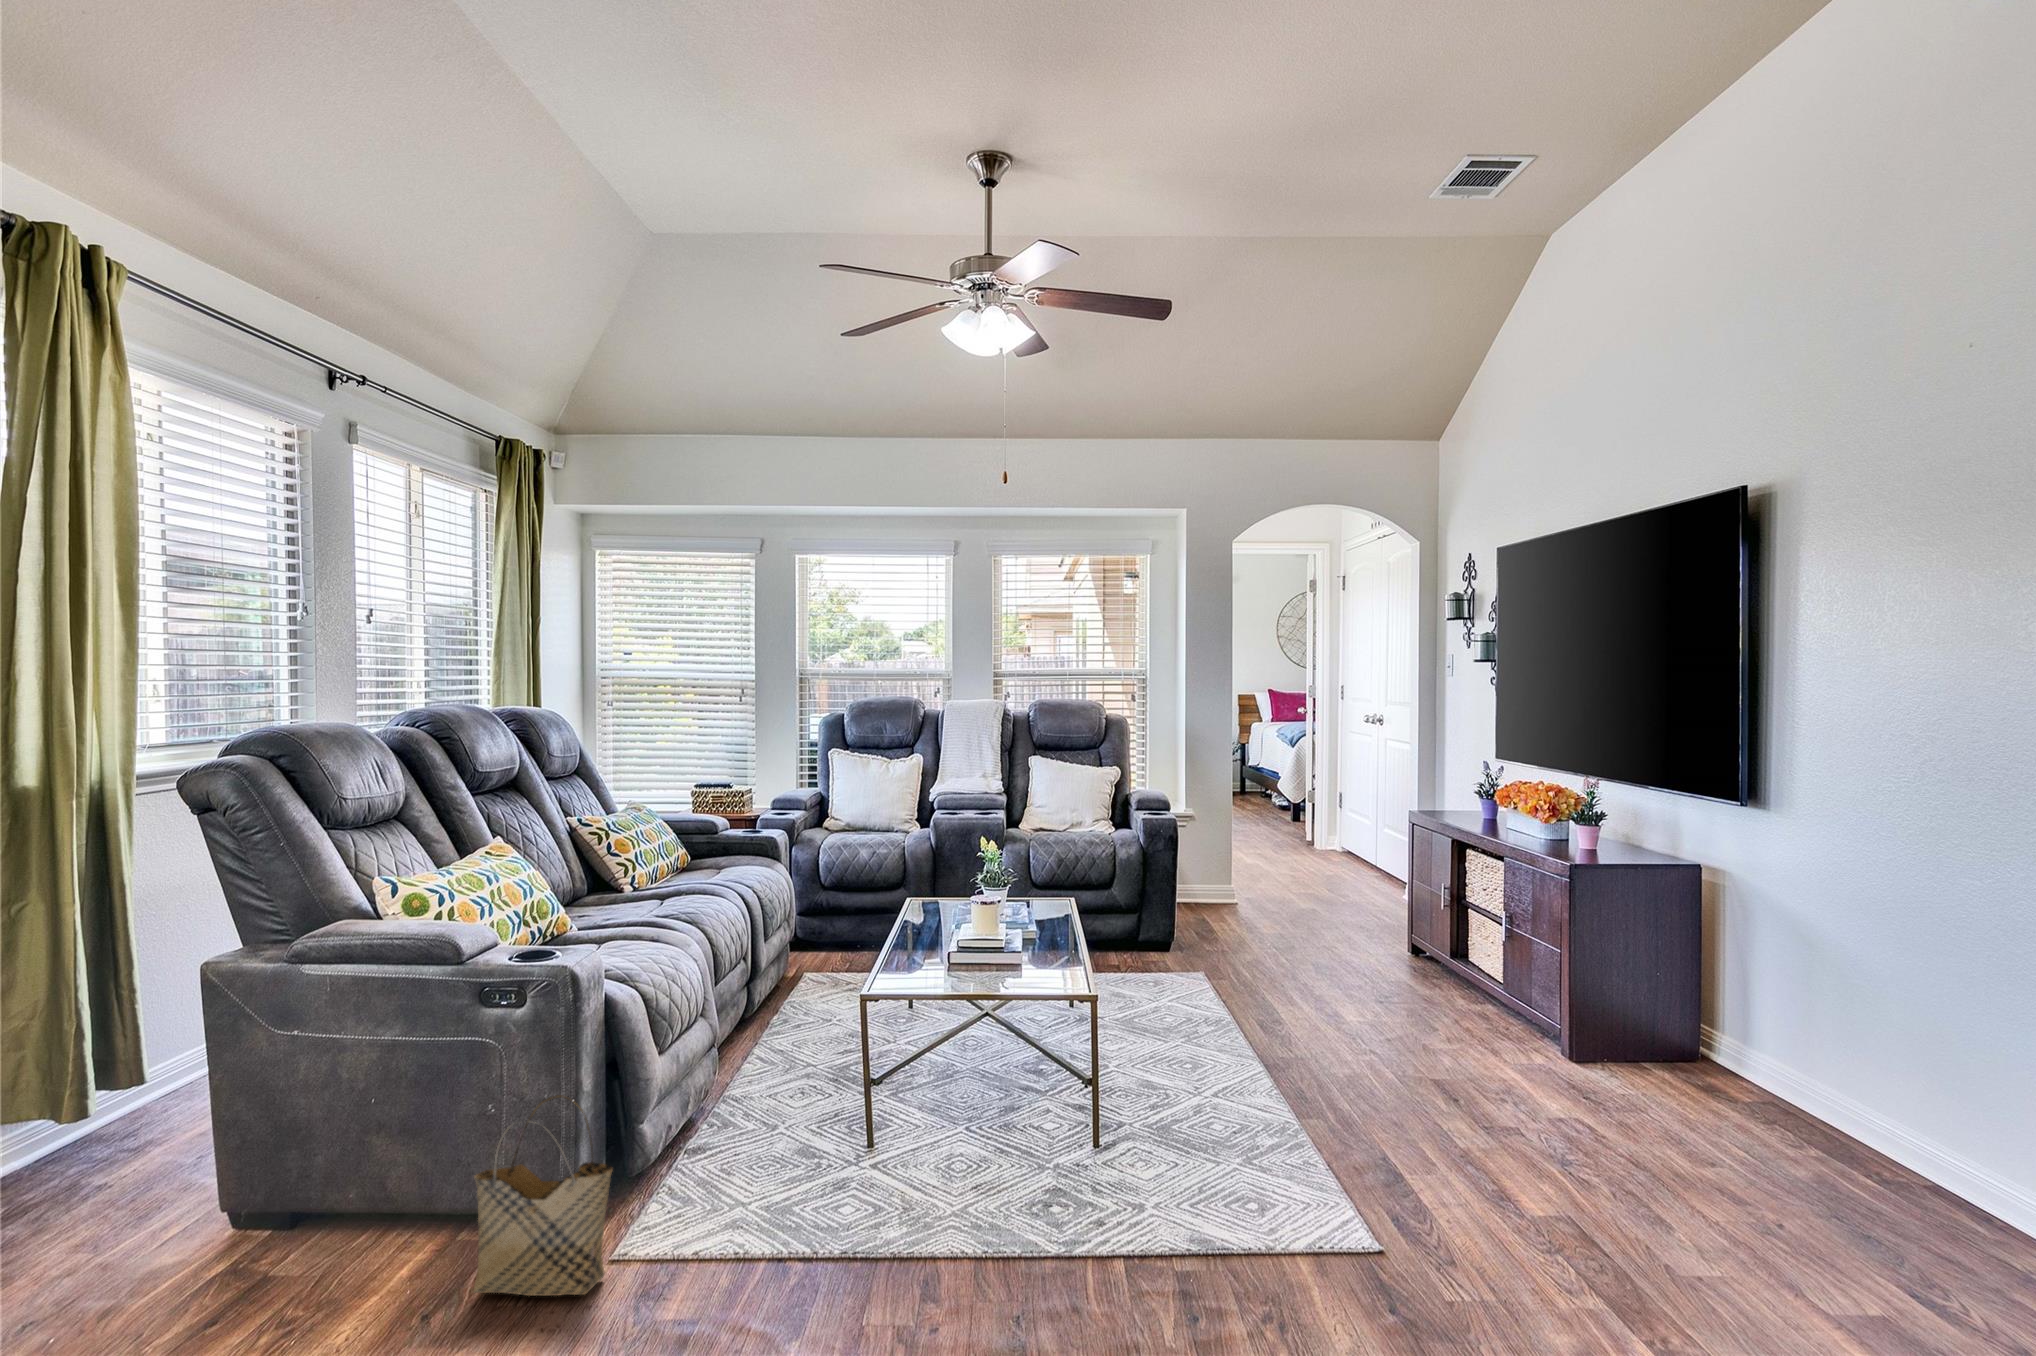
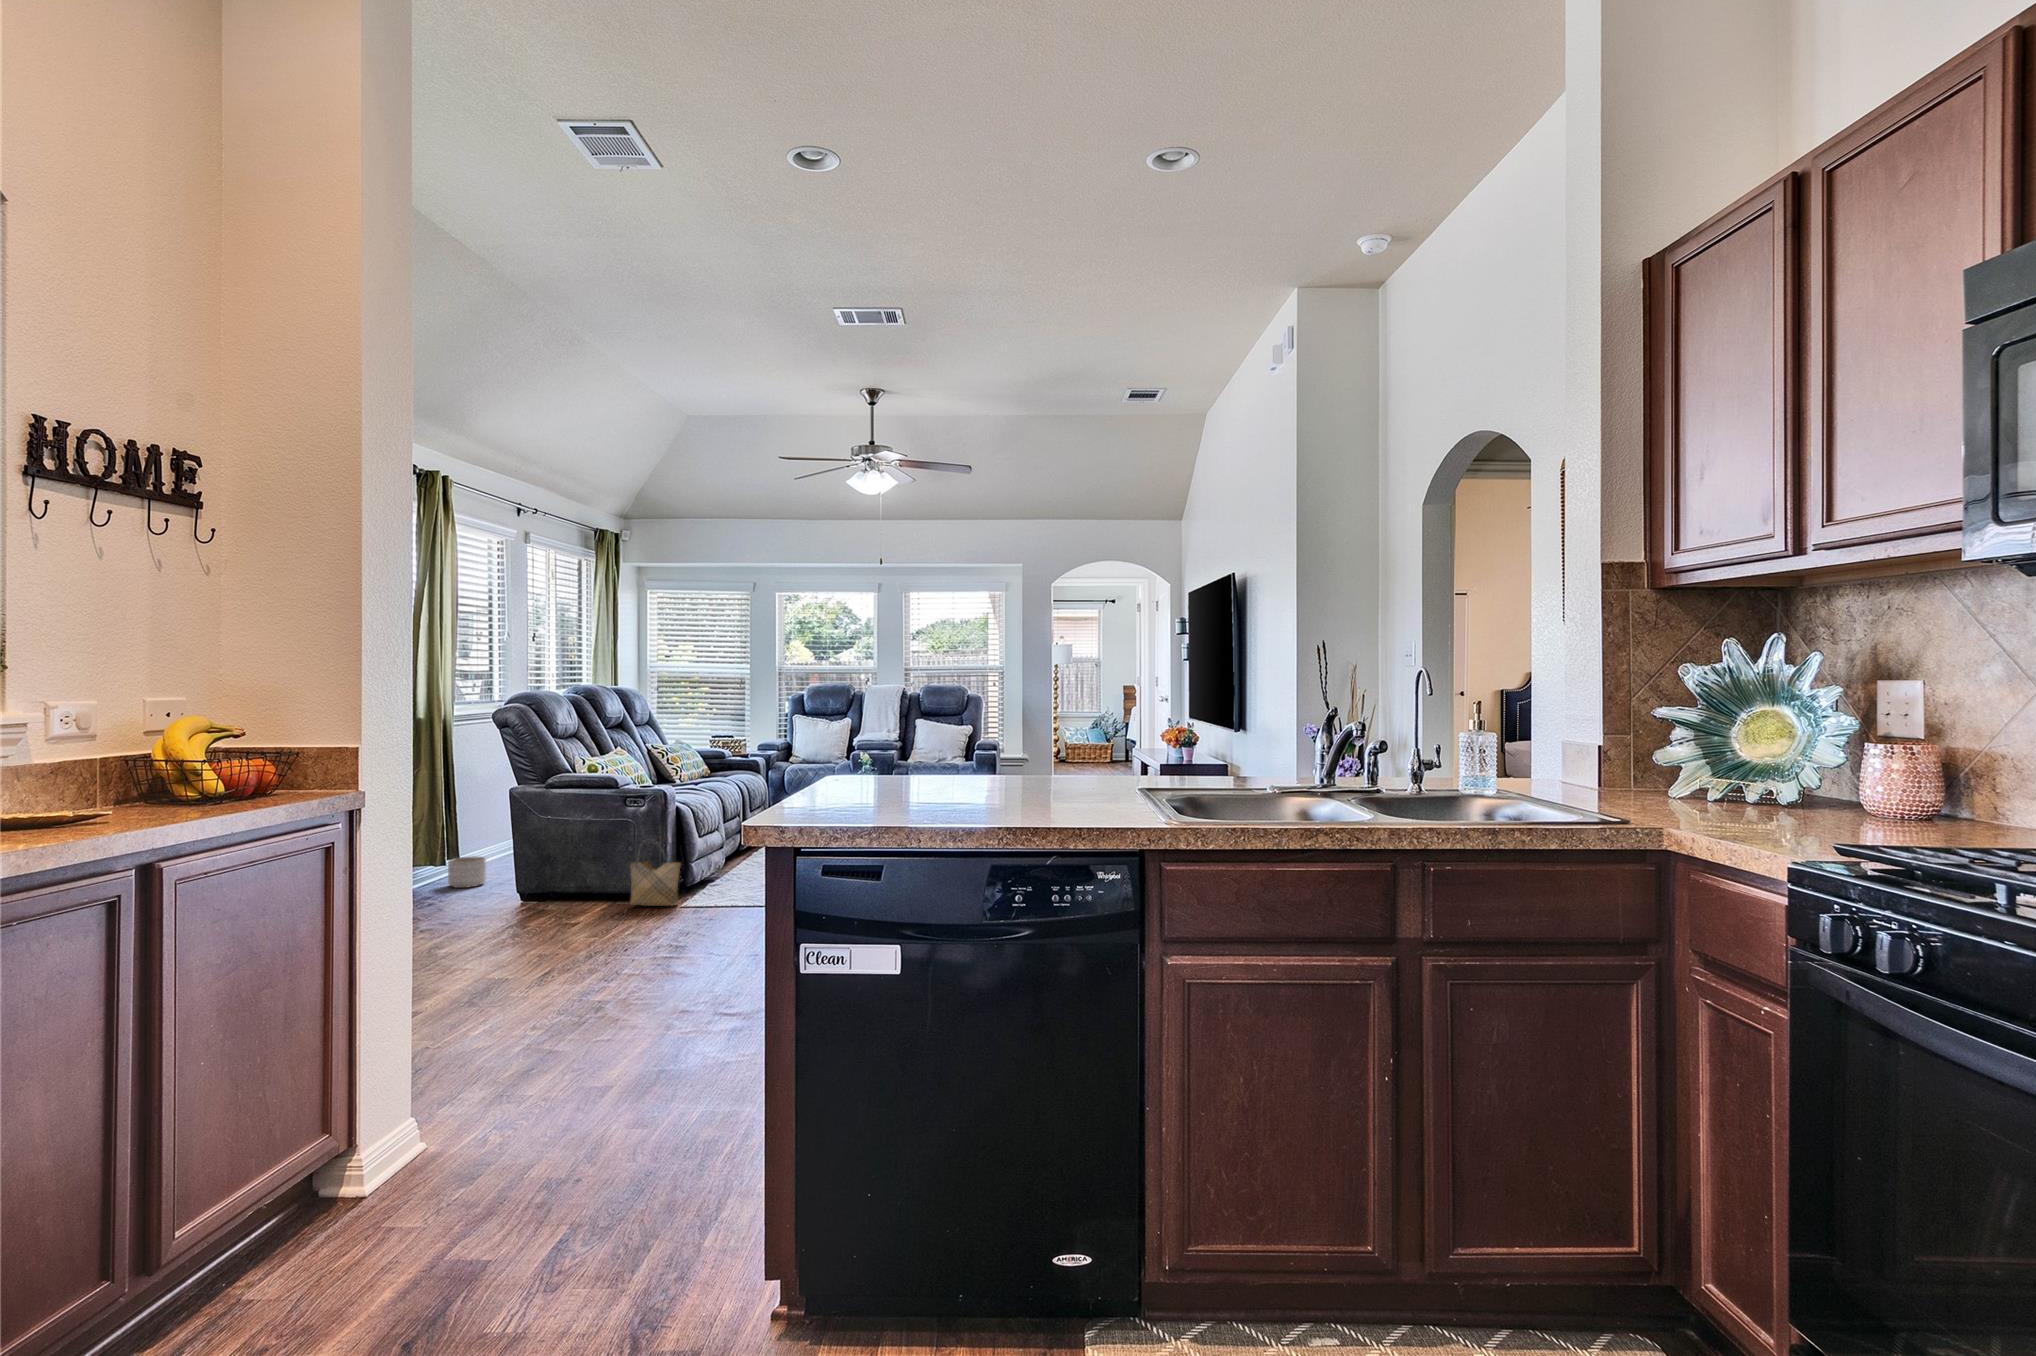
planter: none [72,1096,172,1185] -> present [448,857,486,888]

